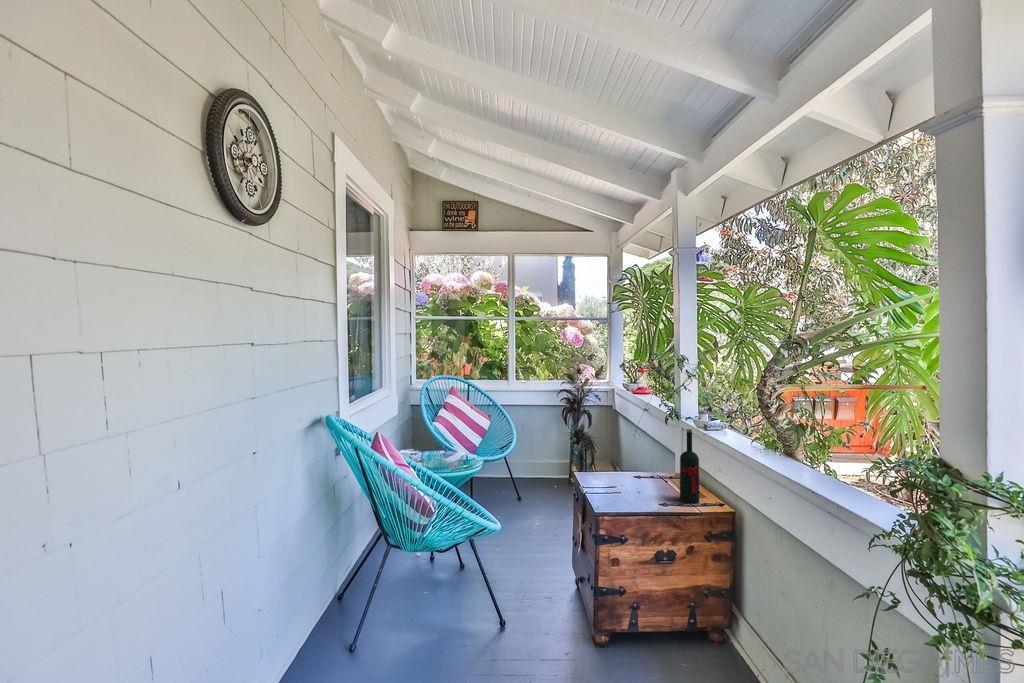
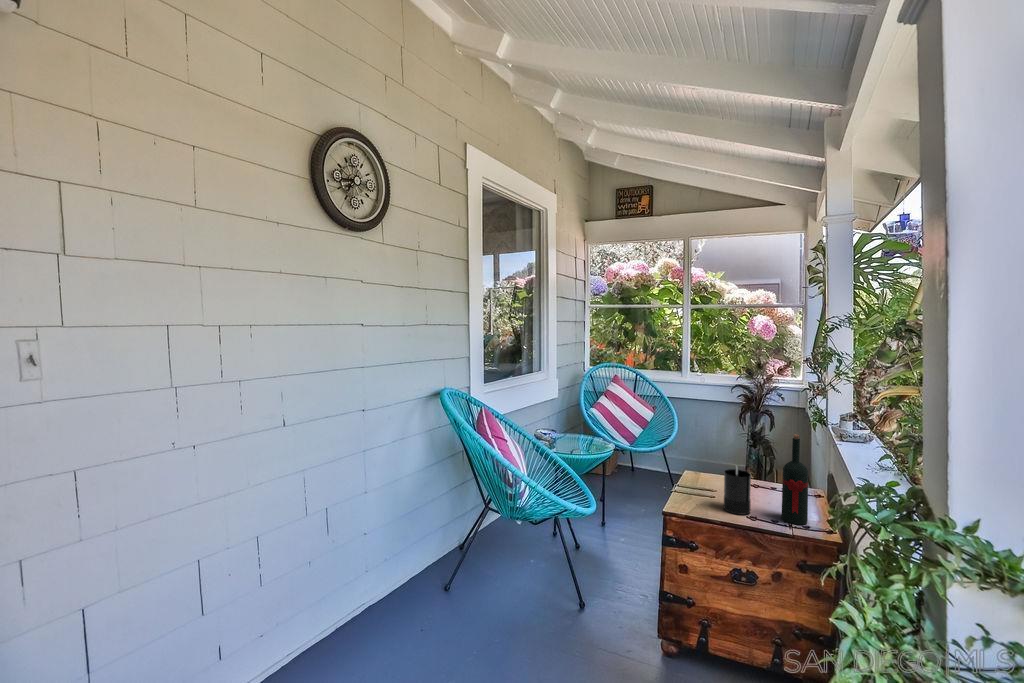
candle: none [637,461,659,504] -> present [724,465,751,515]

